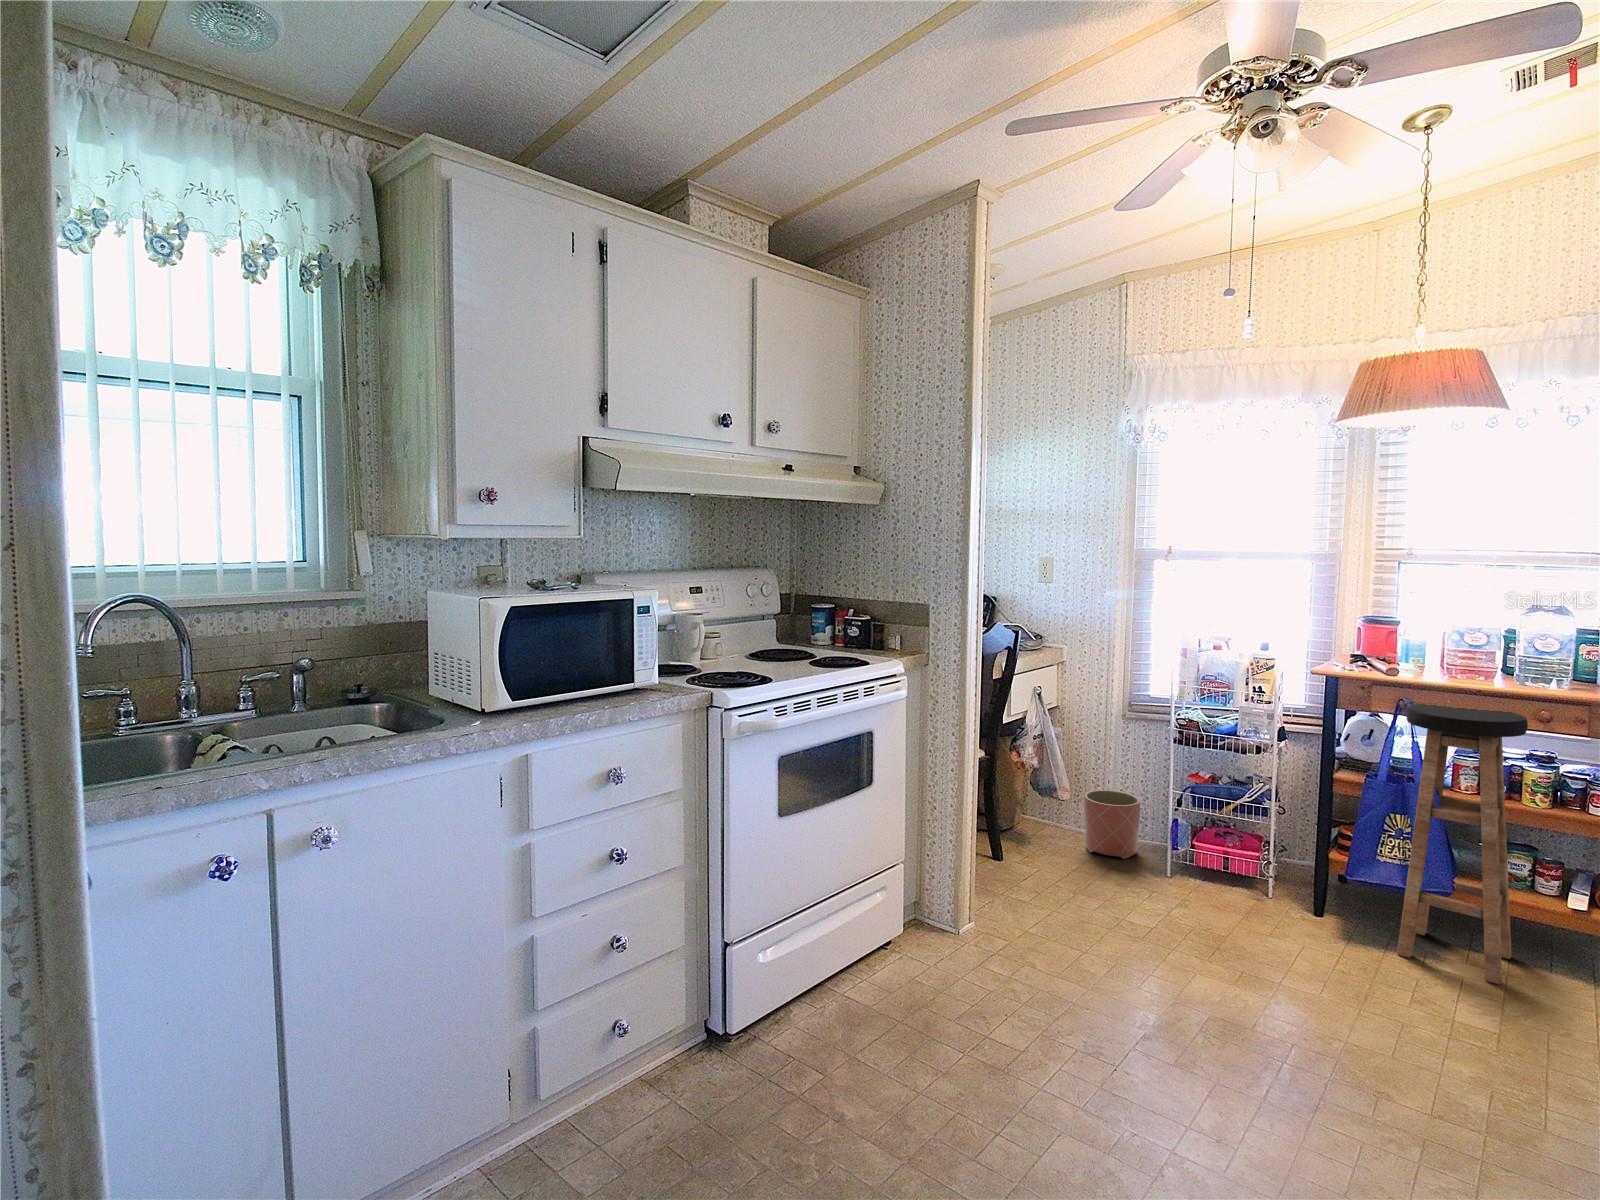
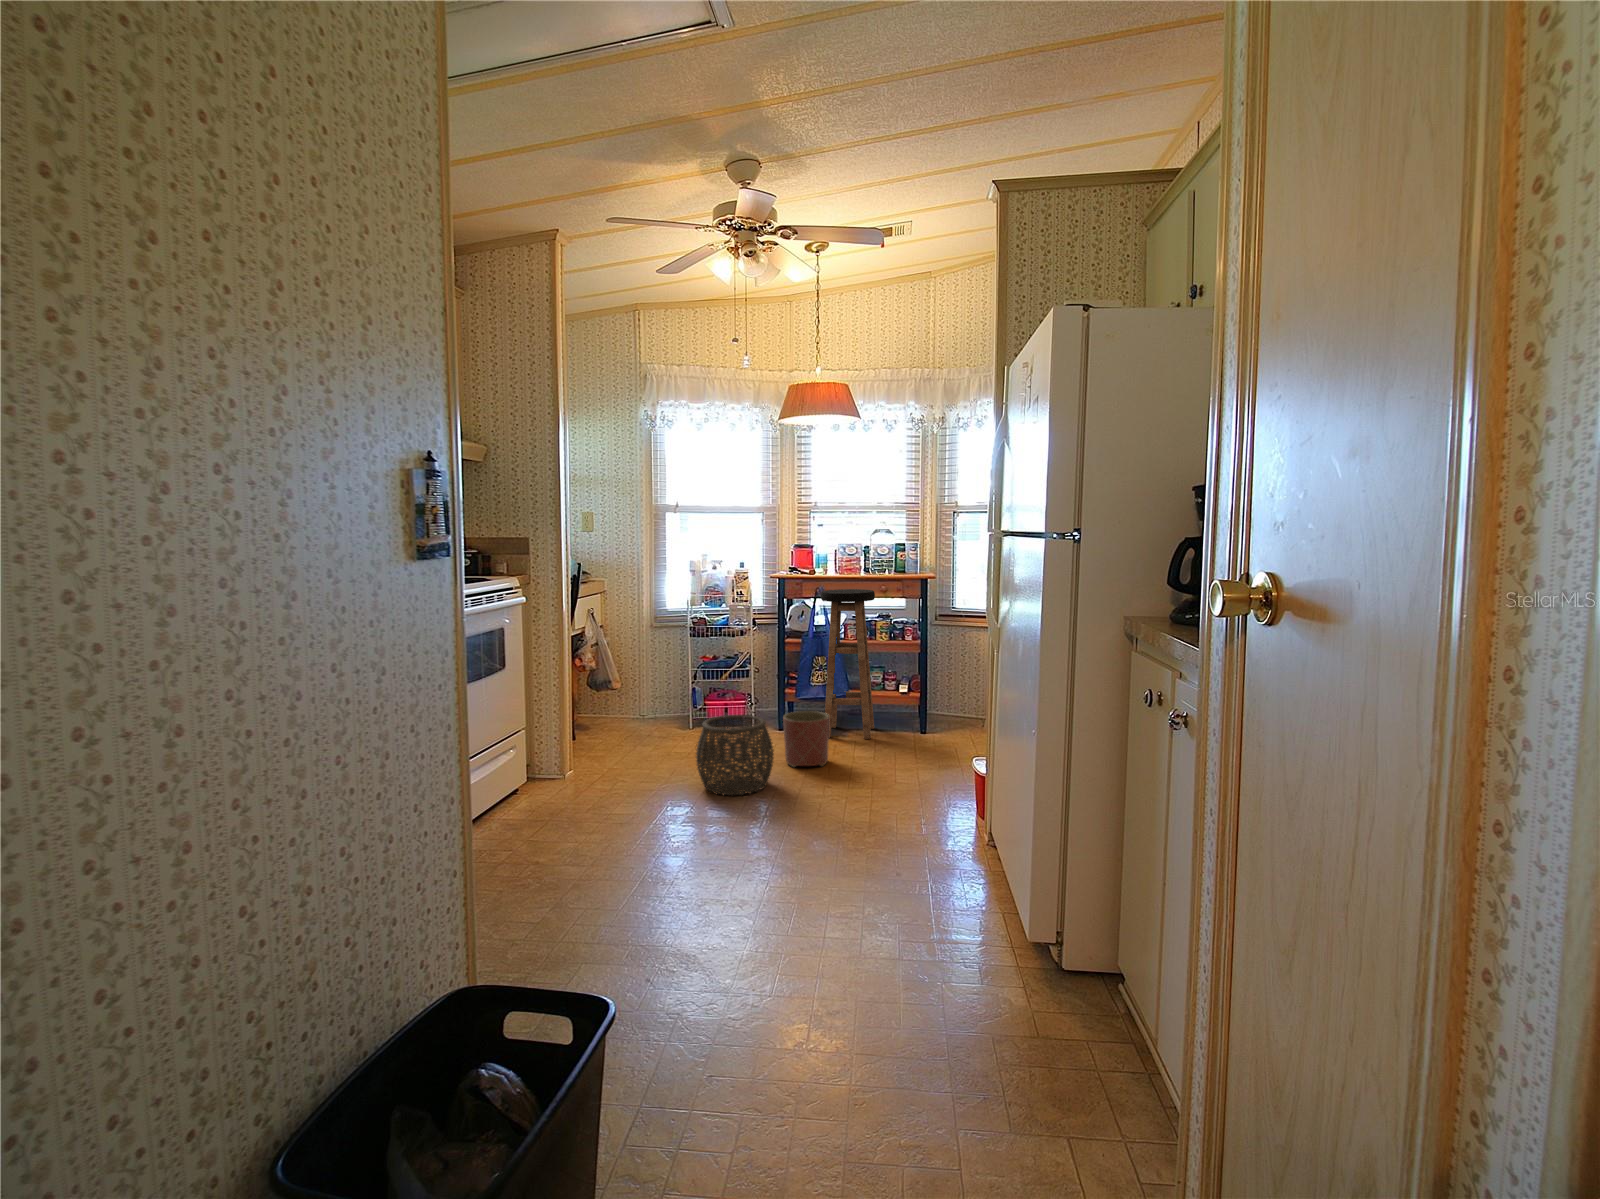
planter: present [1084,790,1140,859] -> present [783,711,829,767]
woven basket: none [1137,904,1281,1060] -> present [696,715,774,795]

